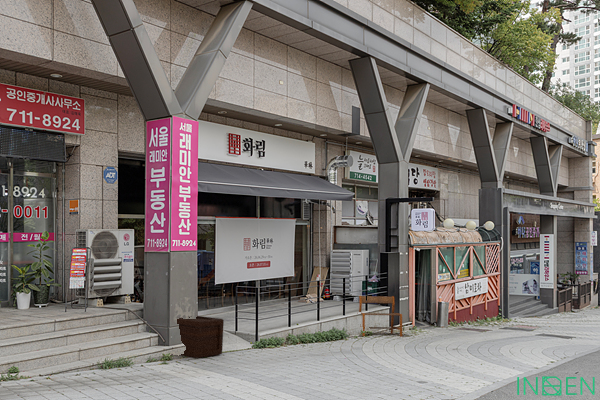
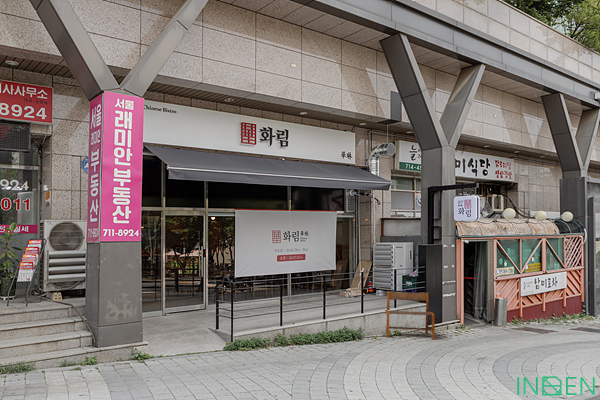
wooden crate: present [177,316,224,358] -> none [93,317,151,373]

